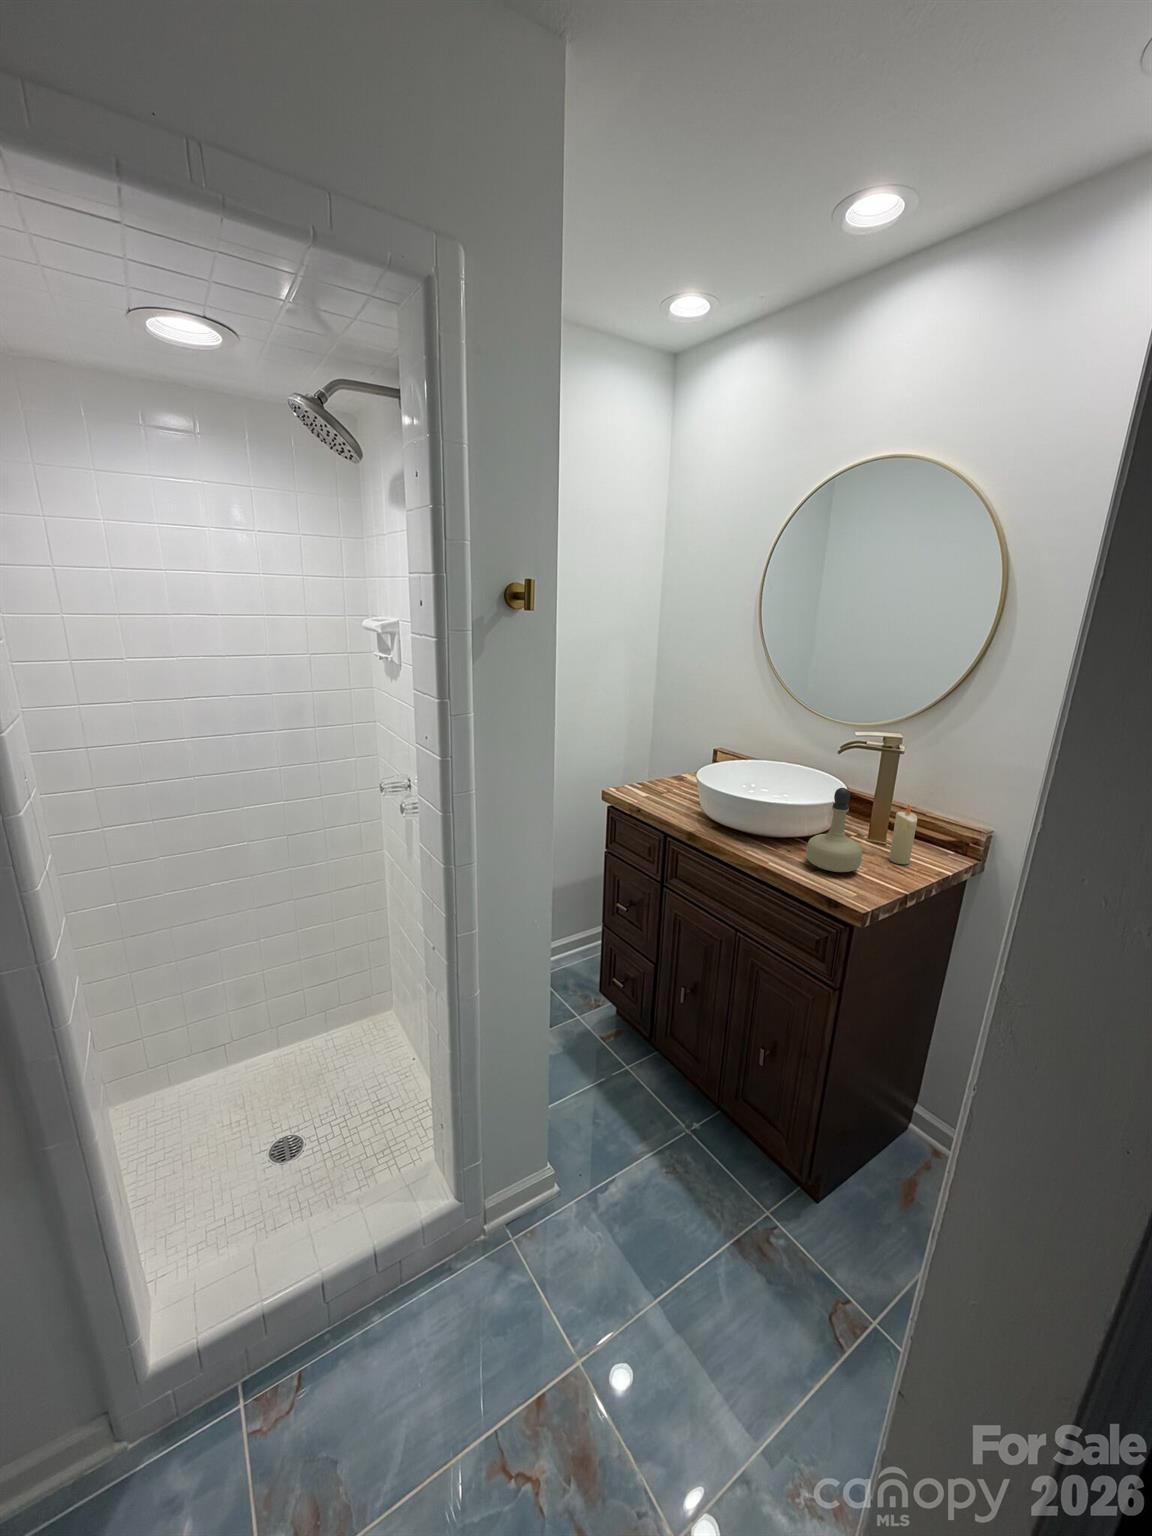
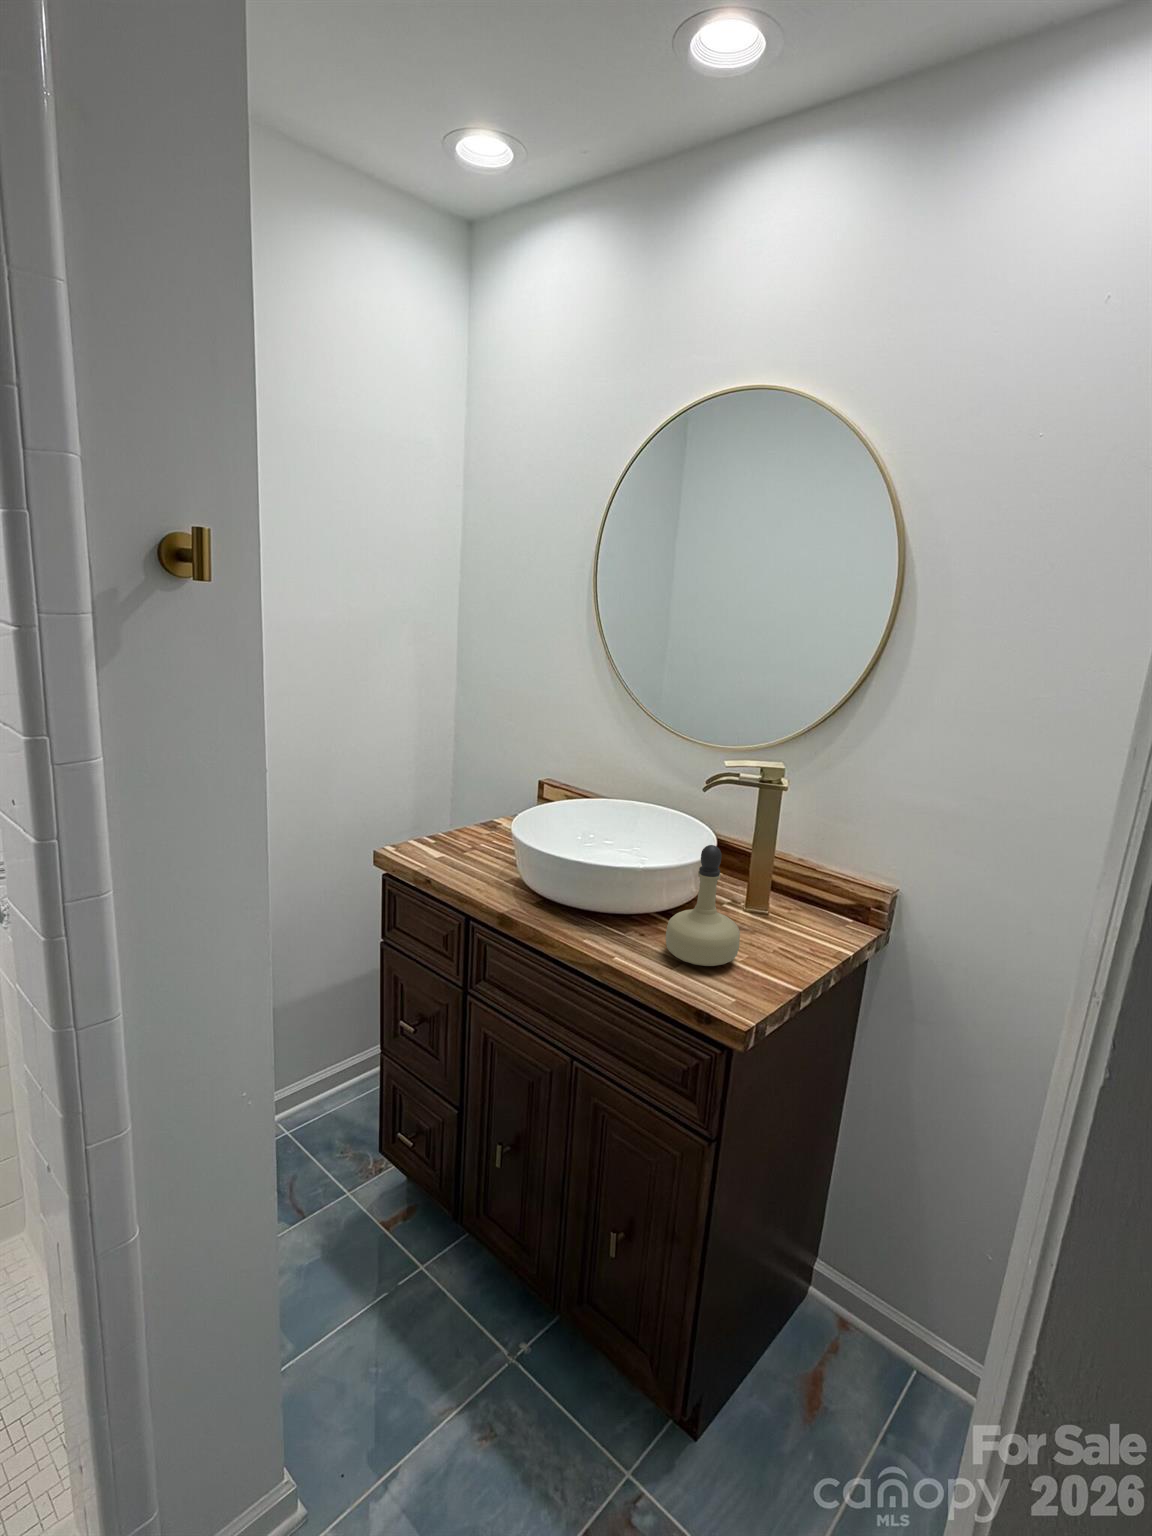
candle: present [889,804,917,864] -> none [774,861,808,945]

